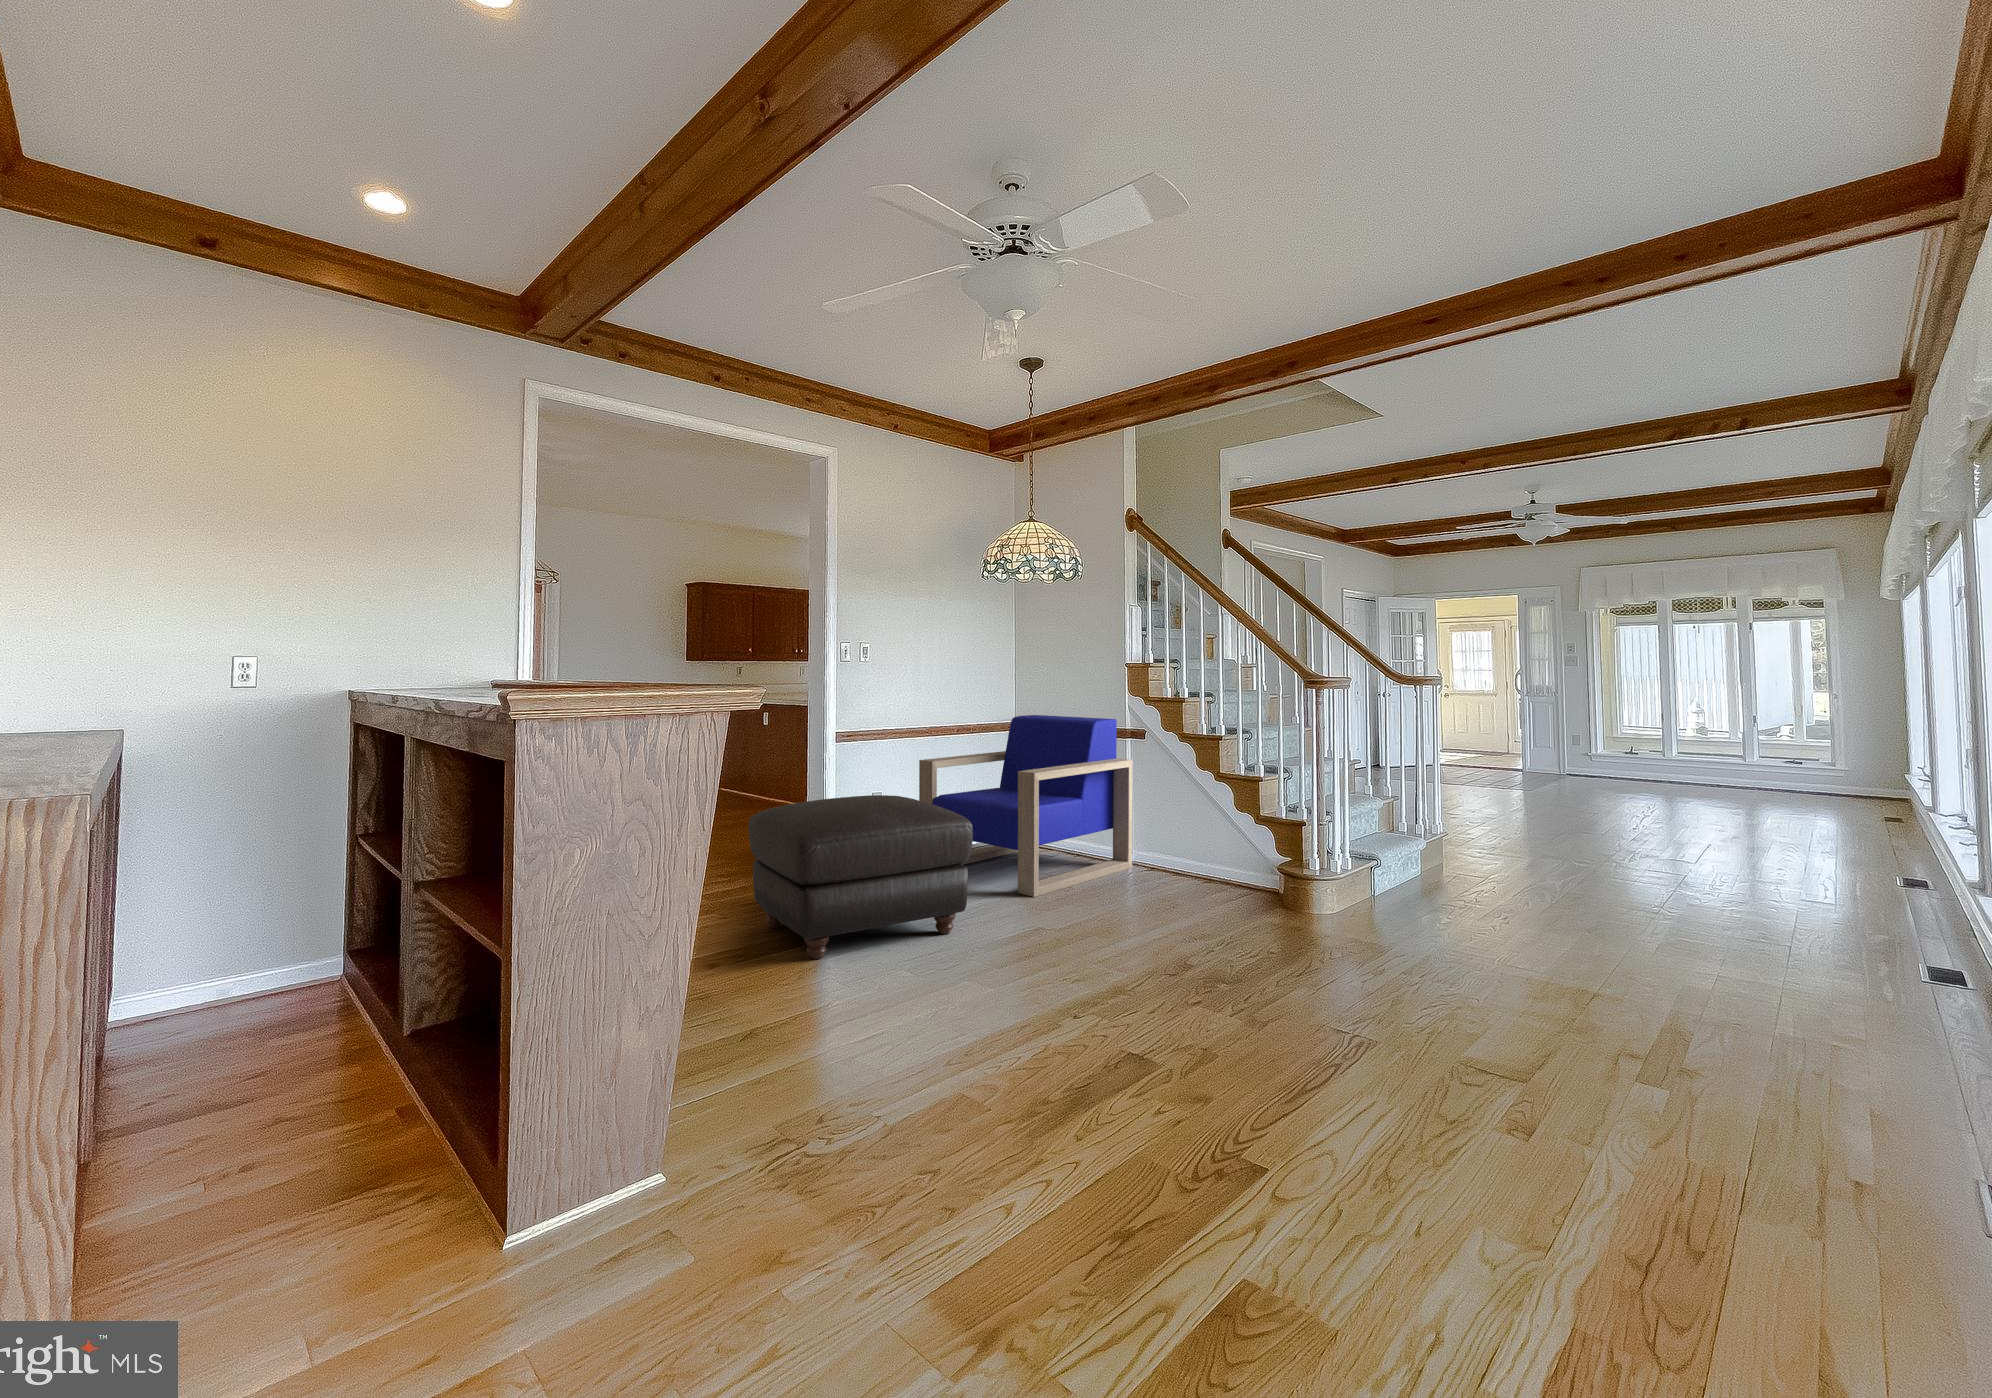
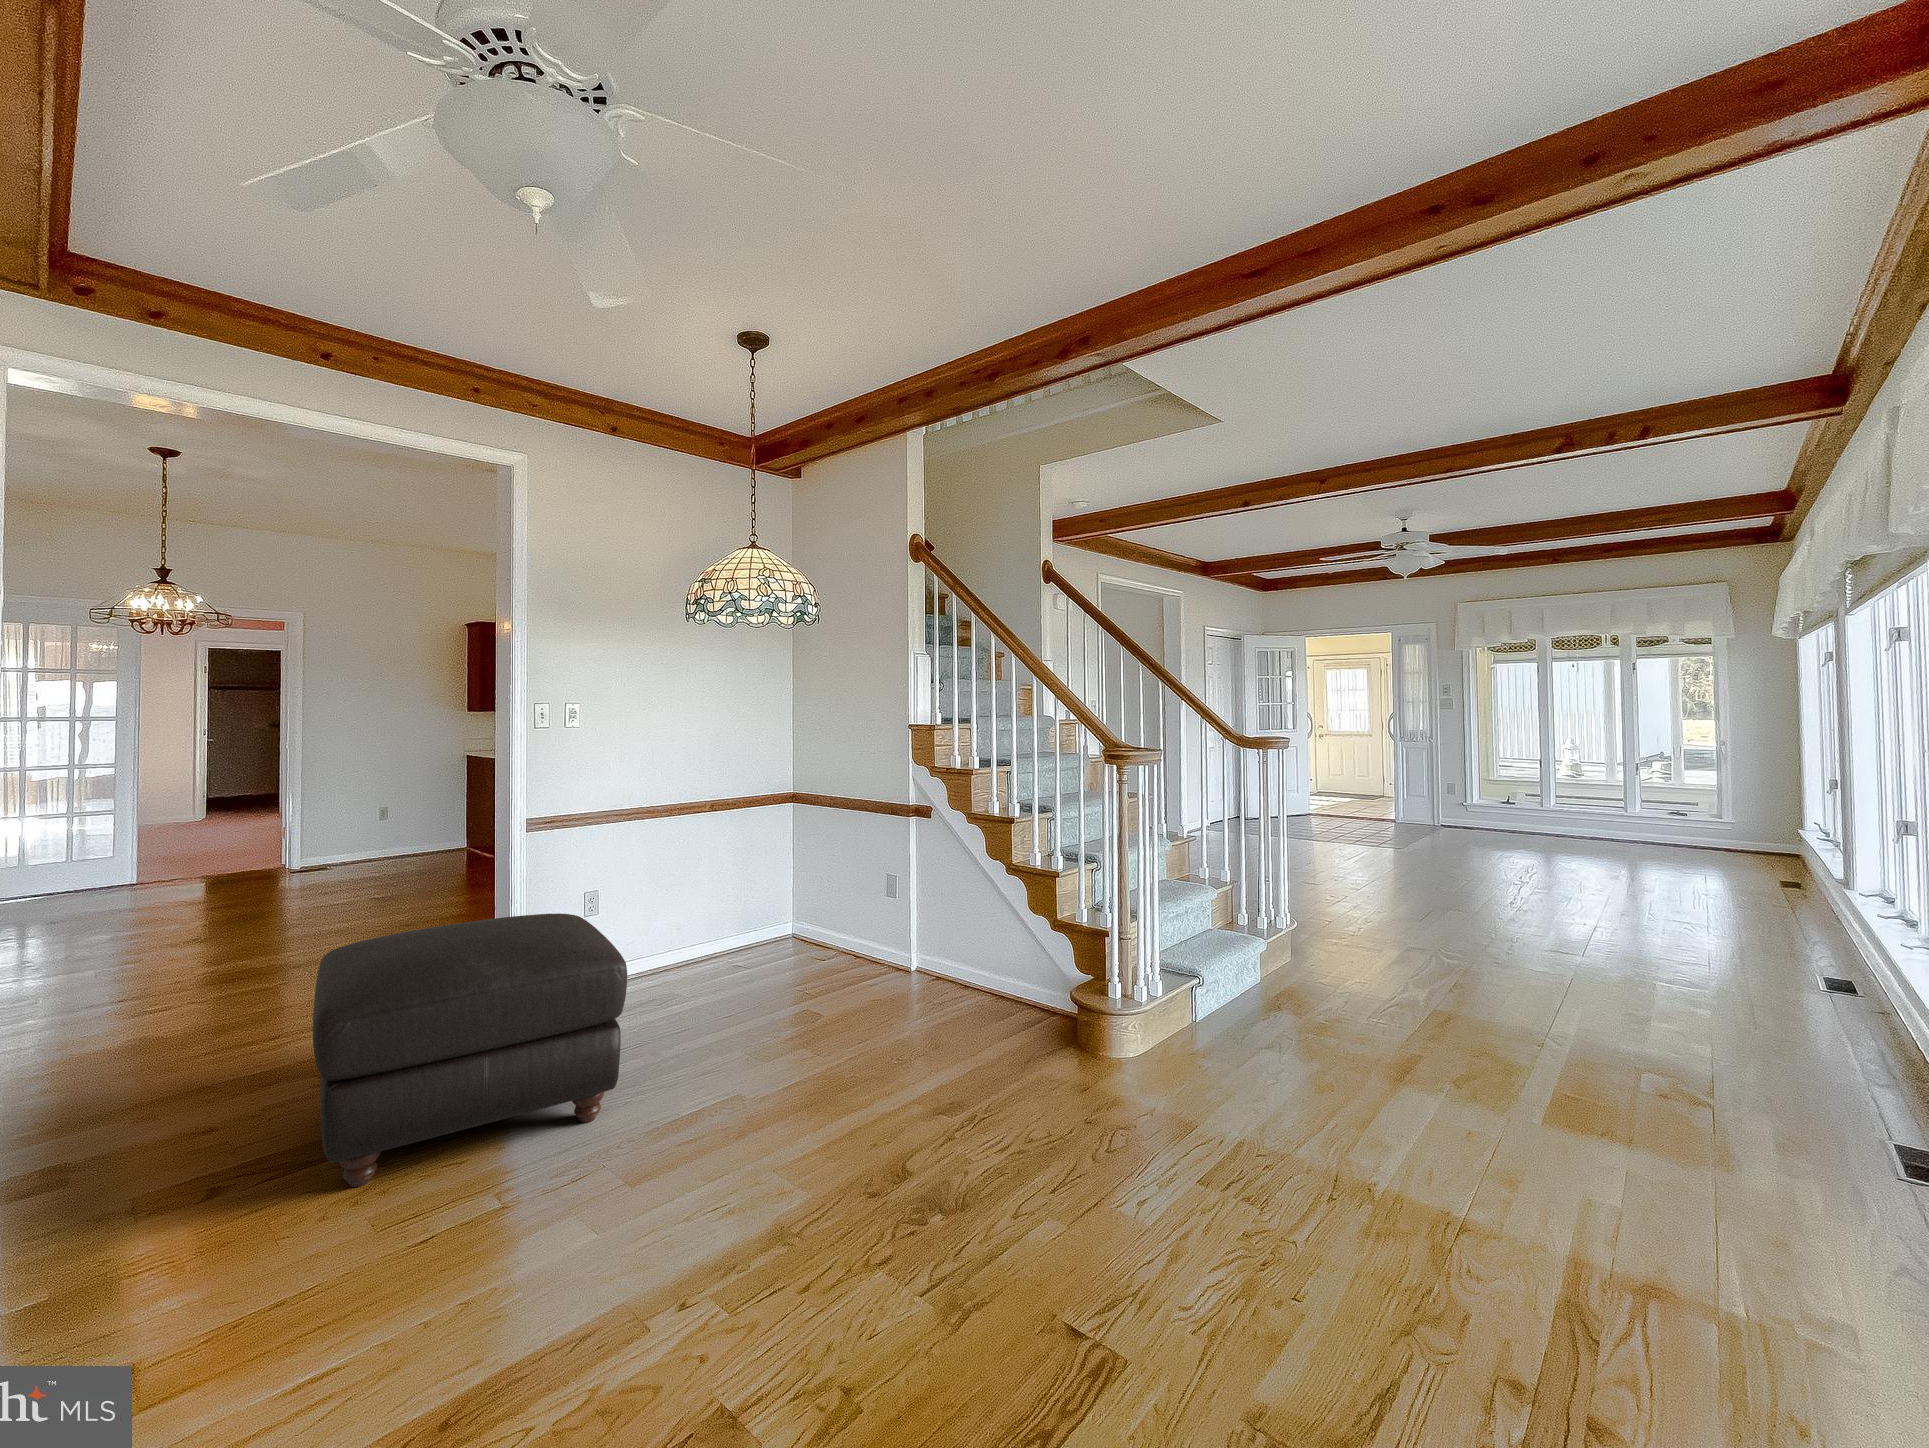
armchair: present [919,715,1132,897] -> none [640,784,910,1039]

